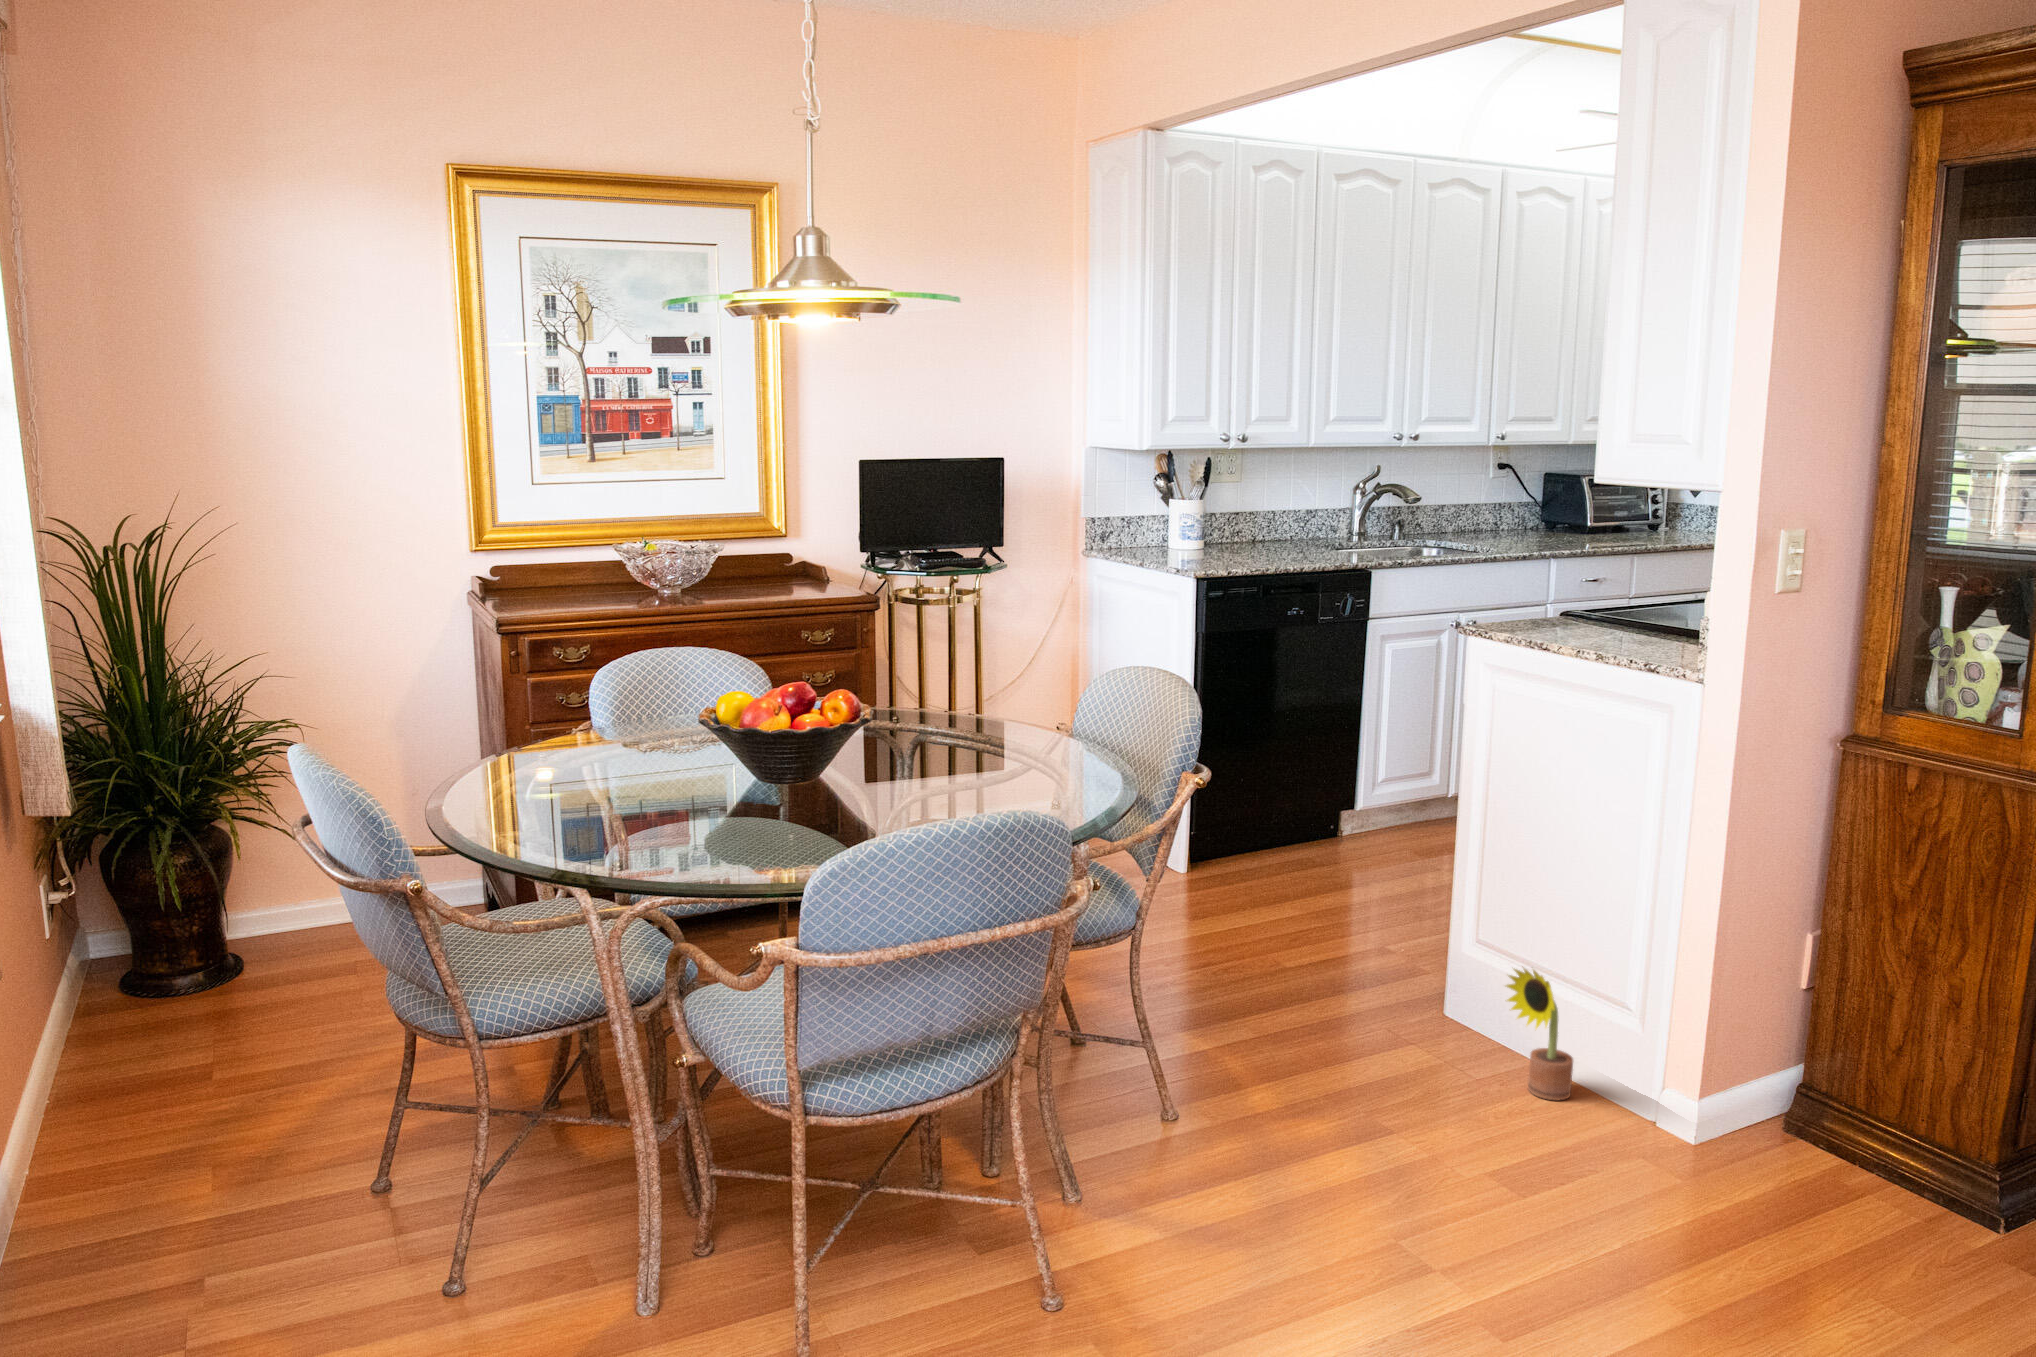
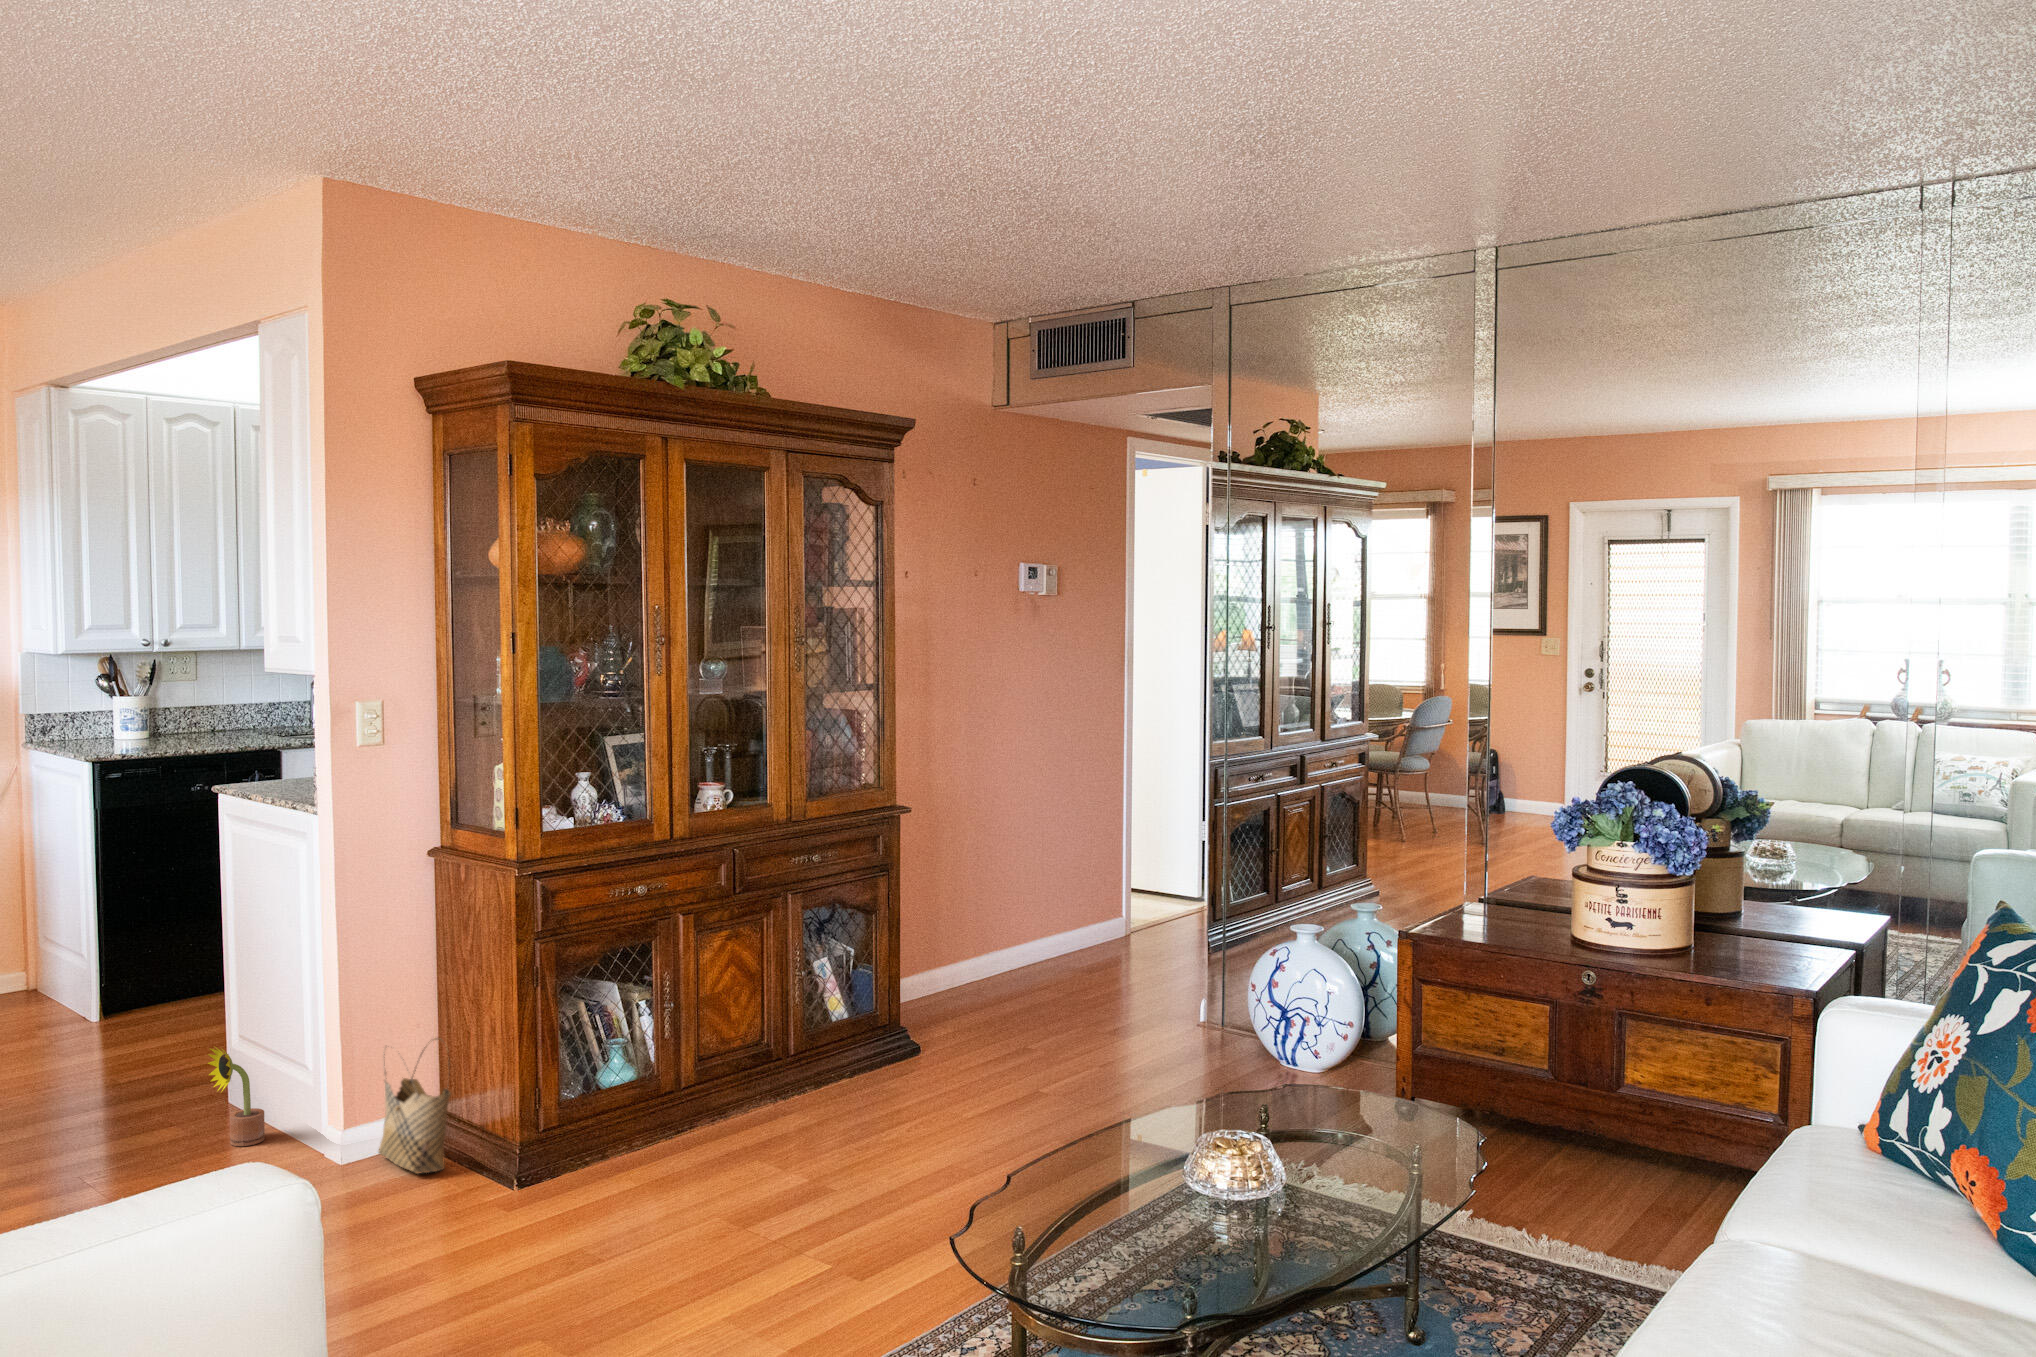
woven basket: none [1771,1002,1924,1200] -> present [378,1038,451,1173]

